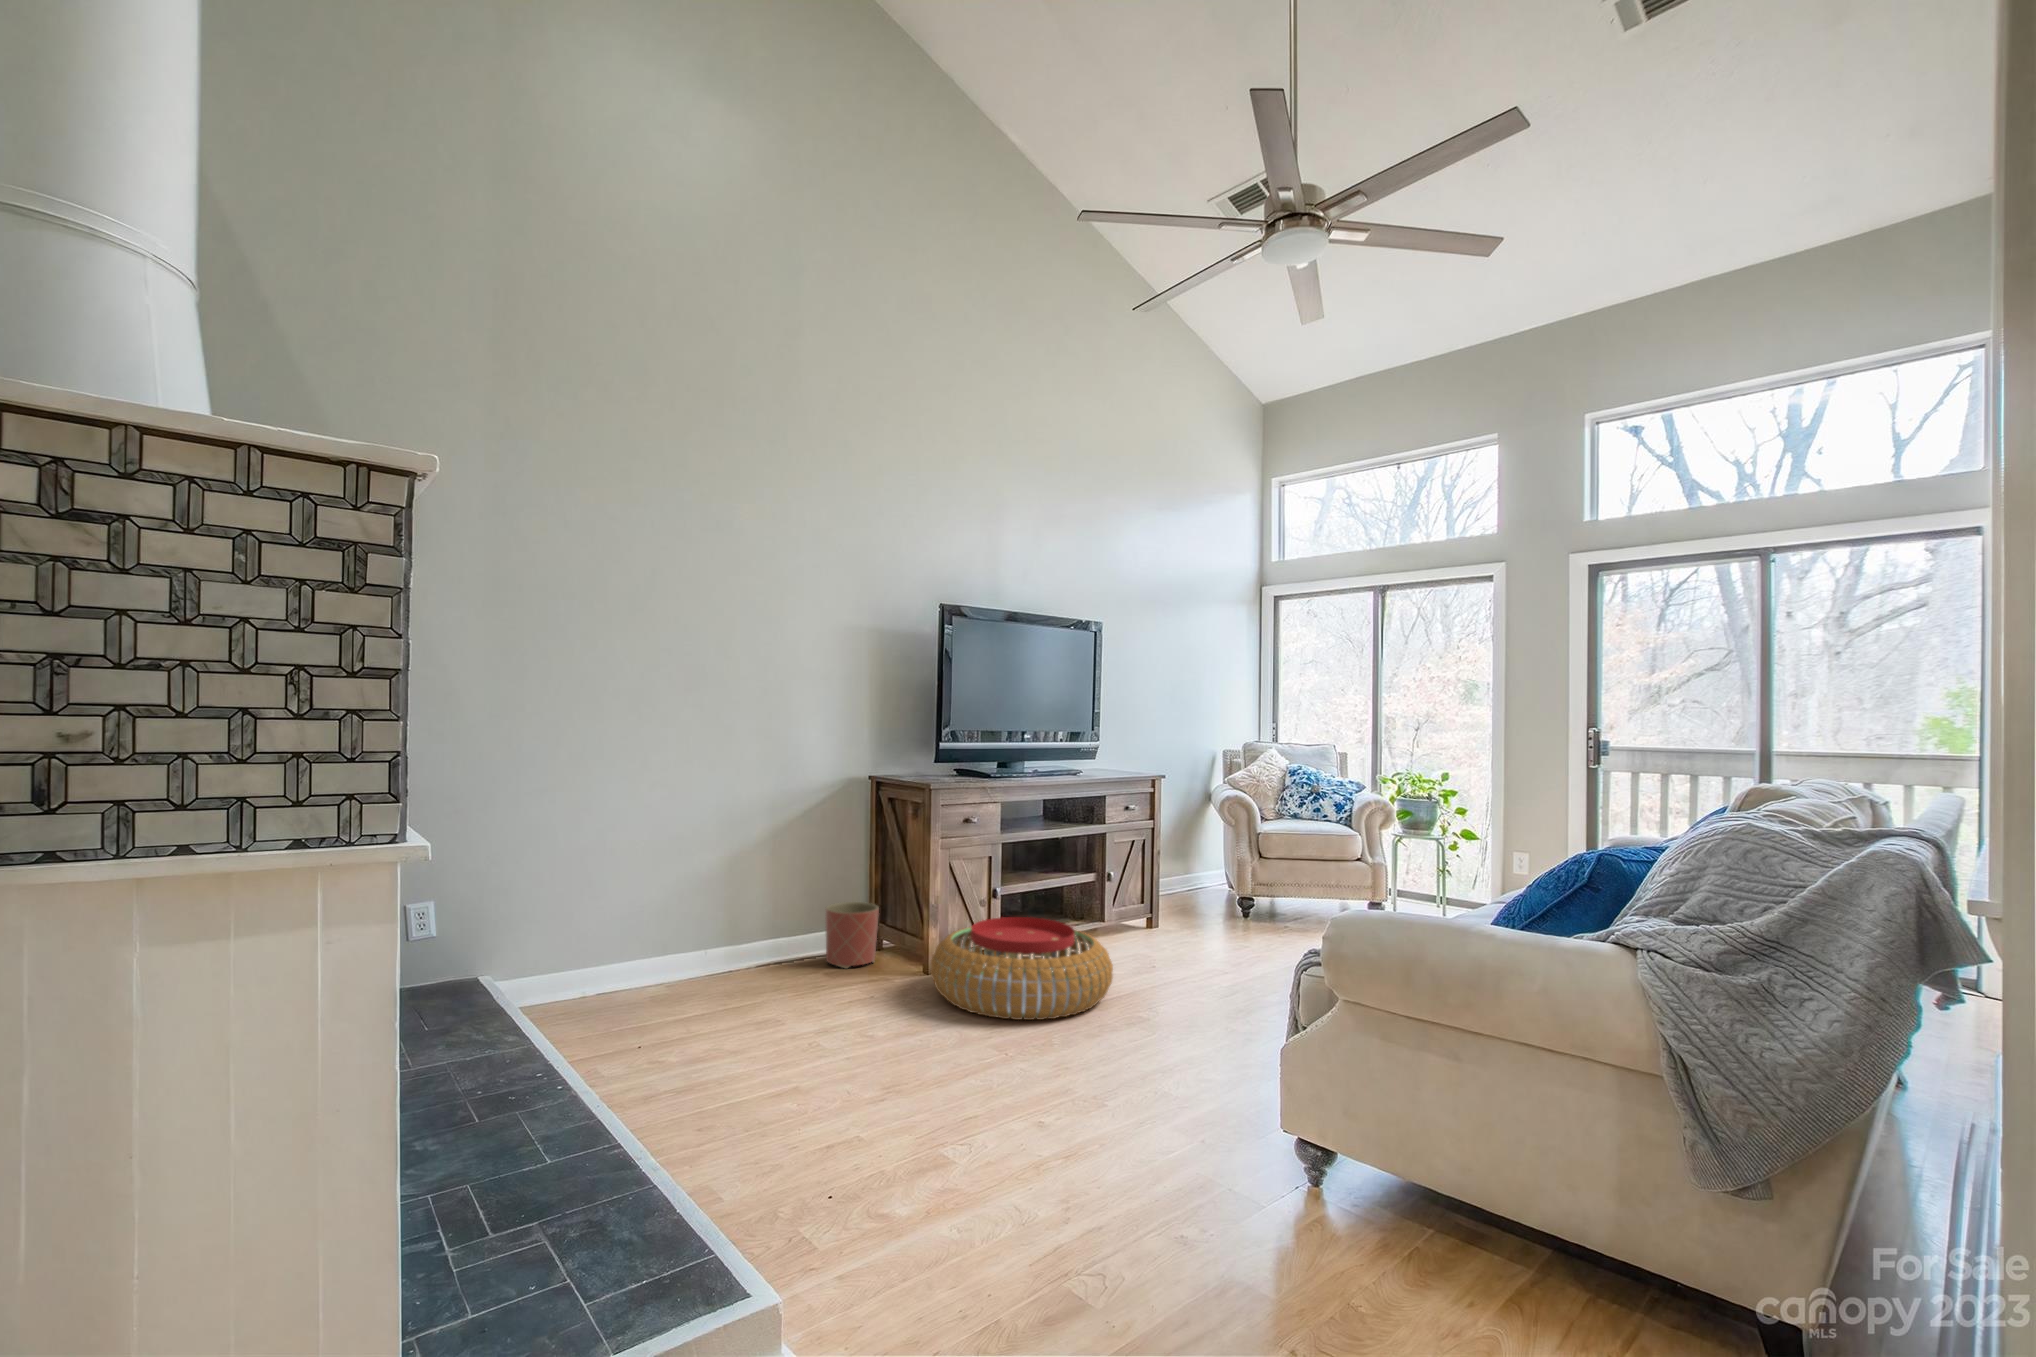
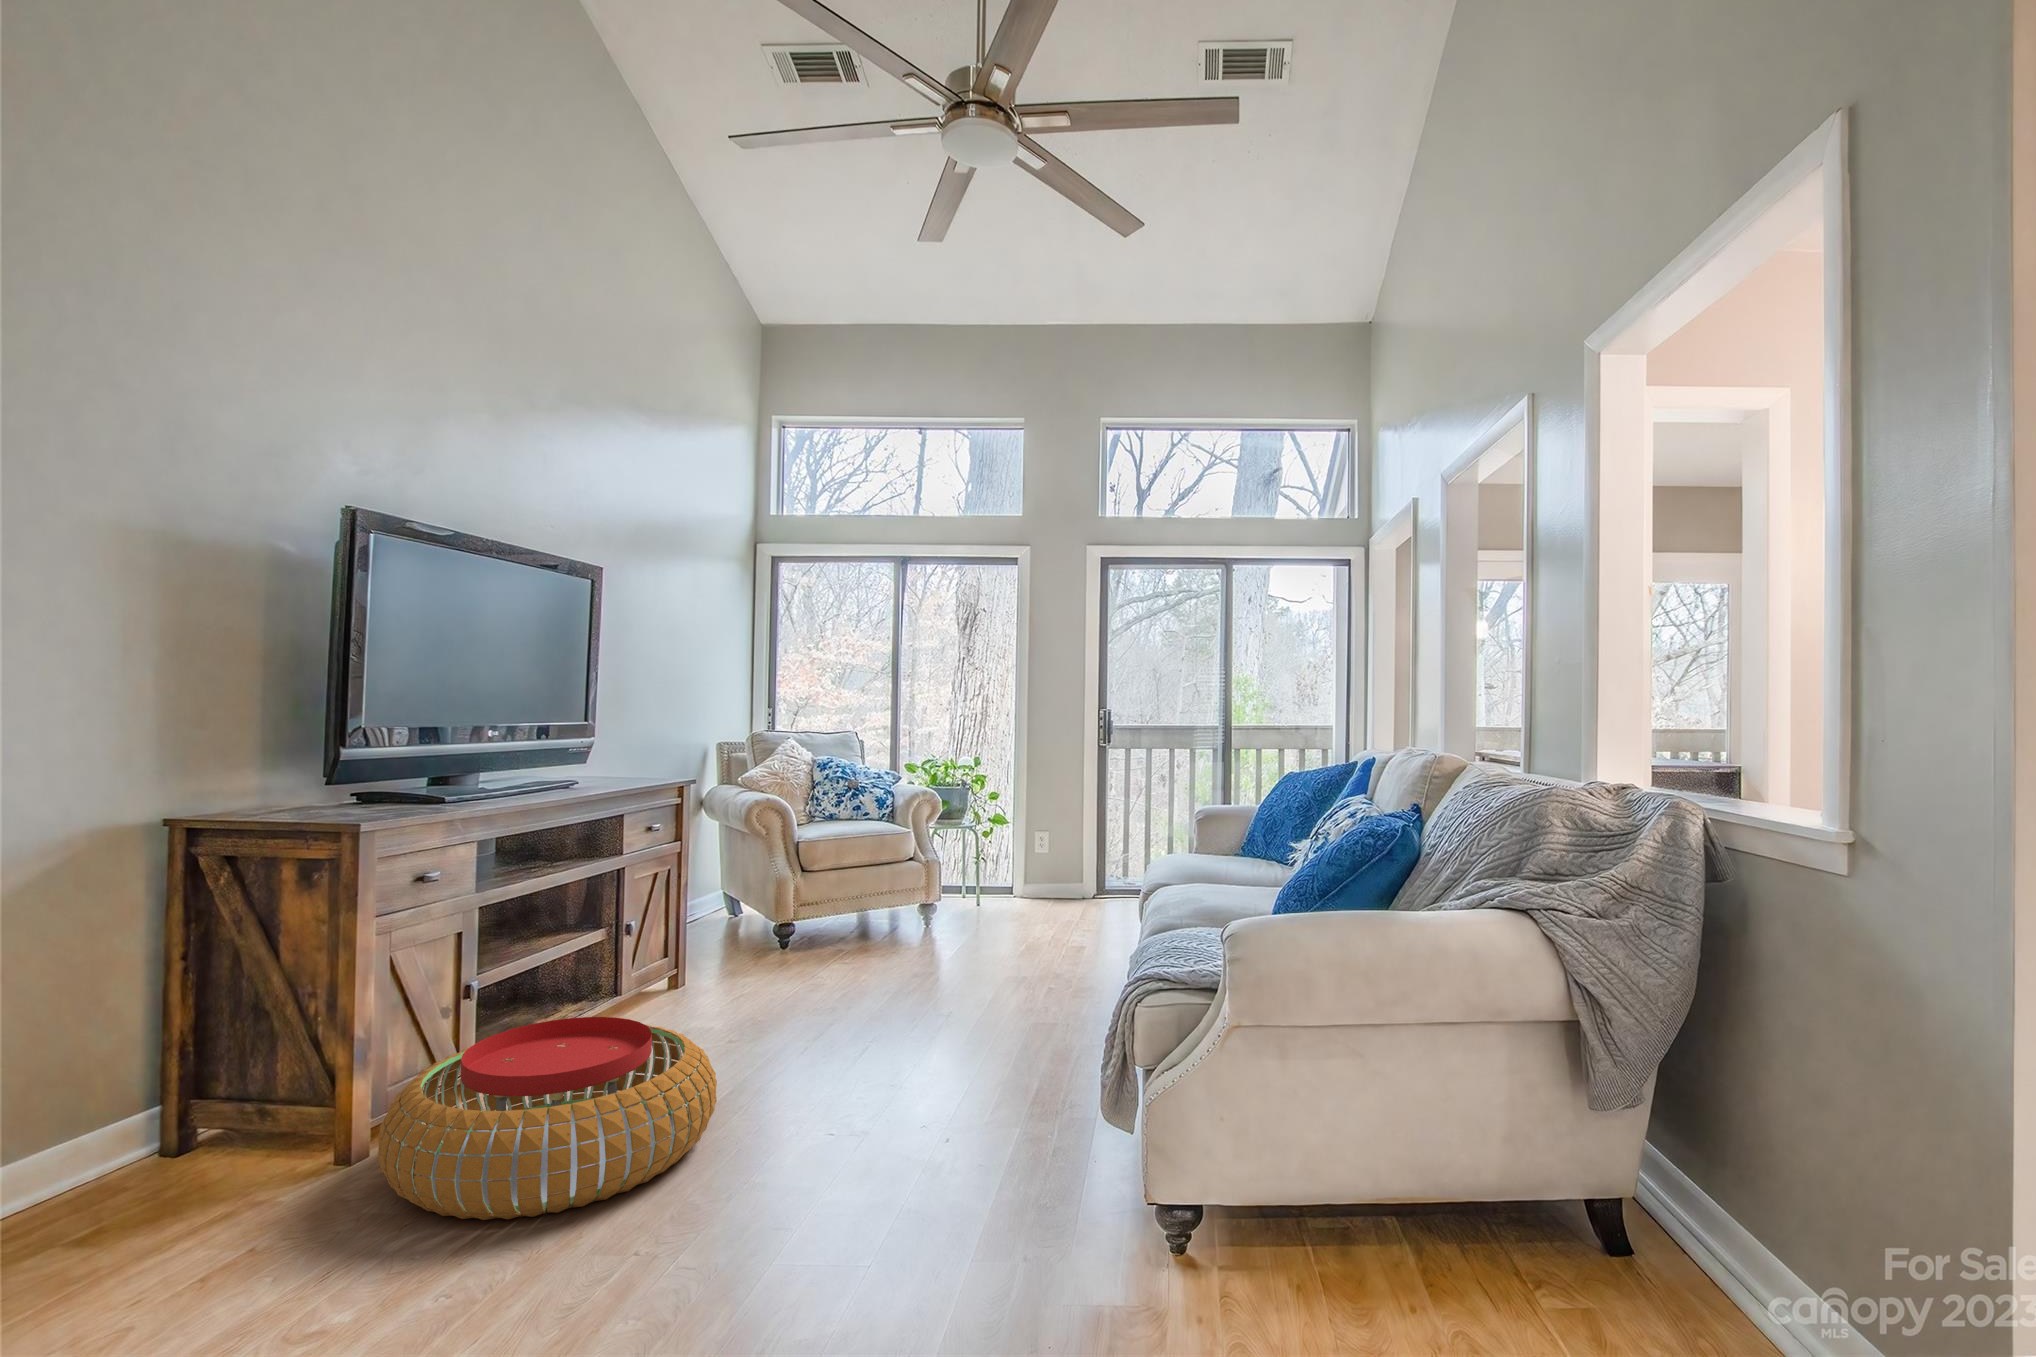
planter: present [825,902,879,969] -> none [80,1060,220,1205]

